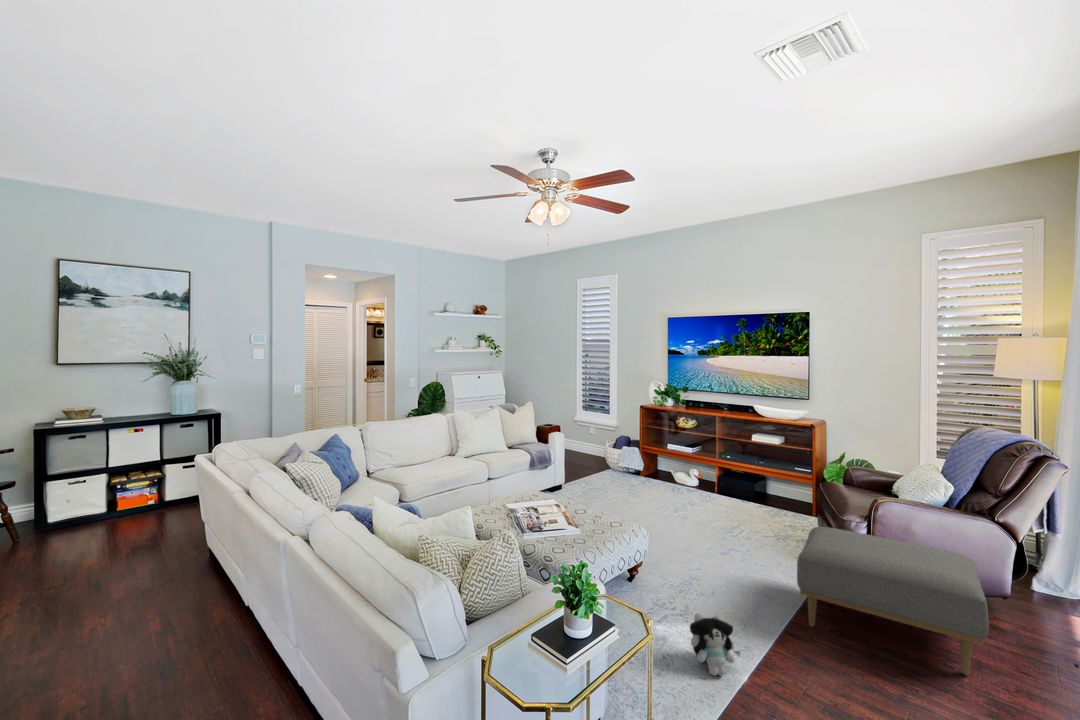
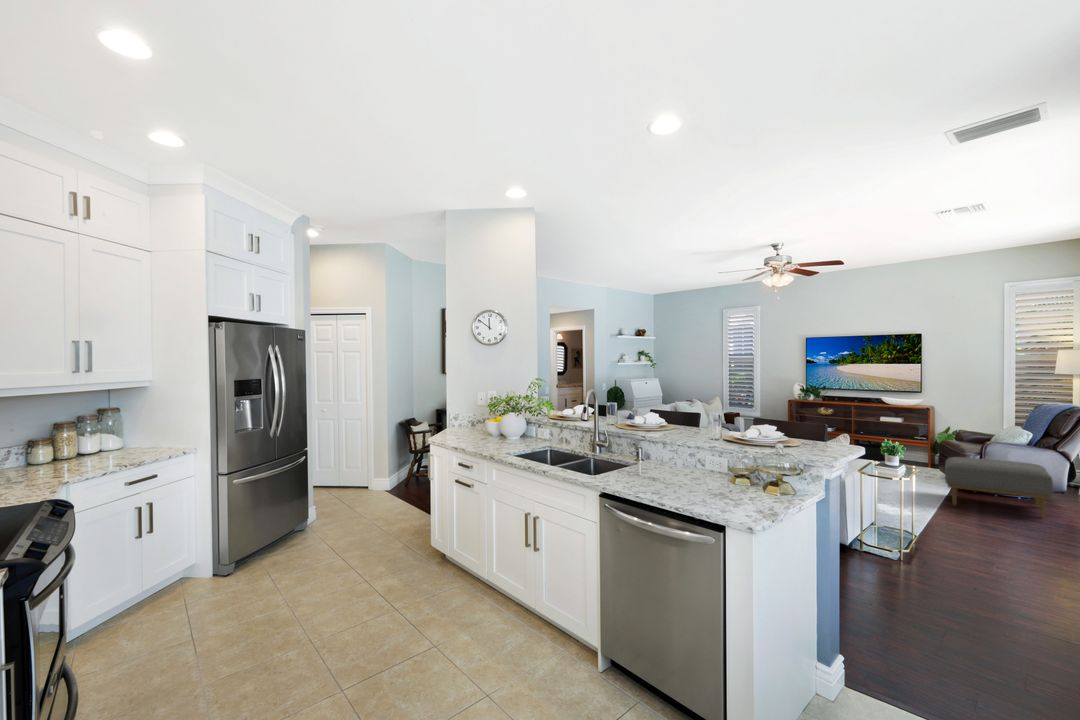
plush toy: present [690,613,740,676] -> none [895,490,924,516]

